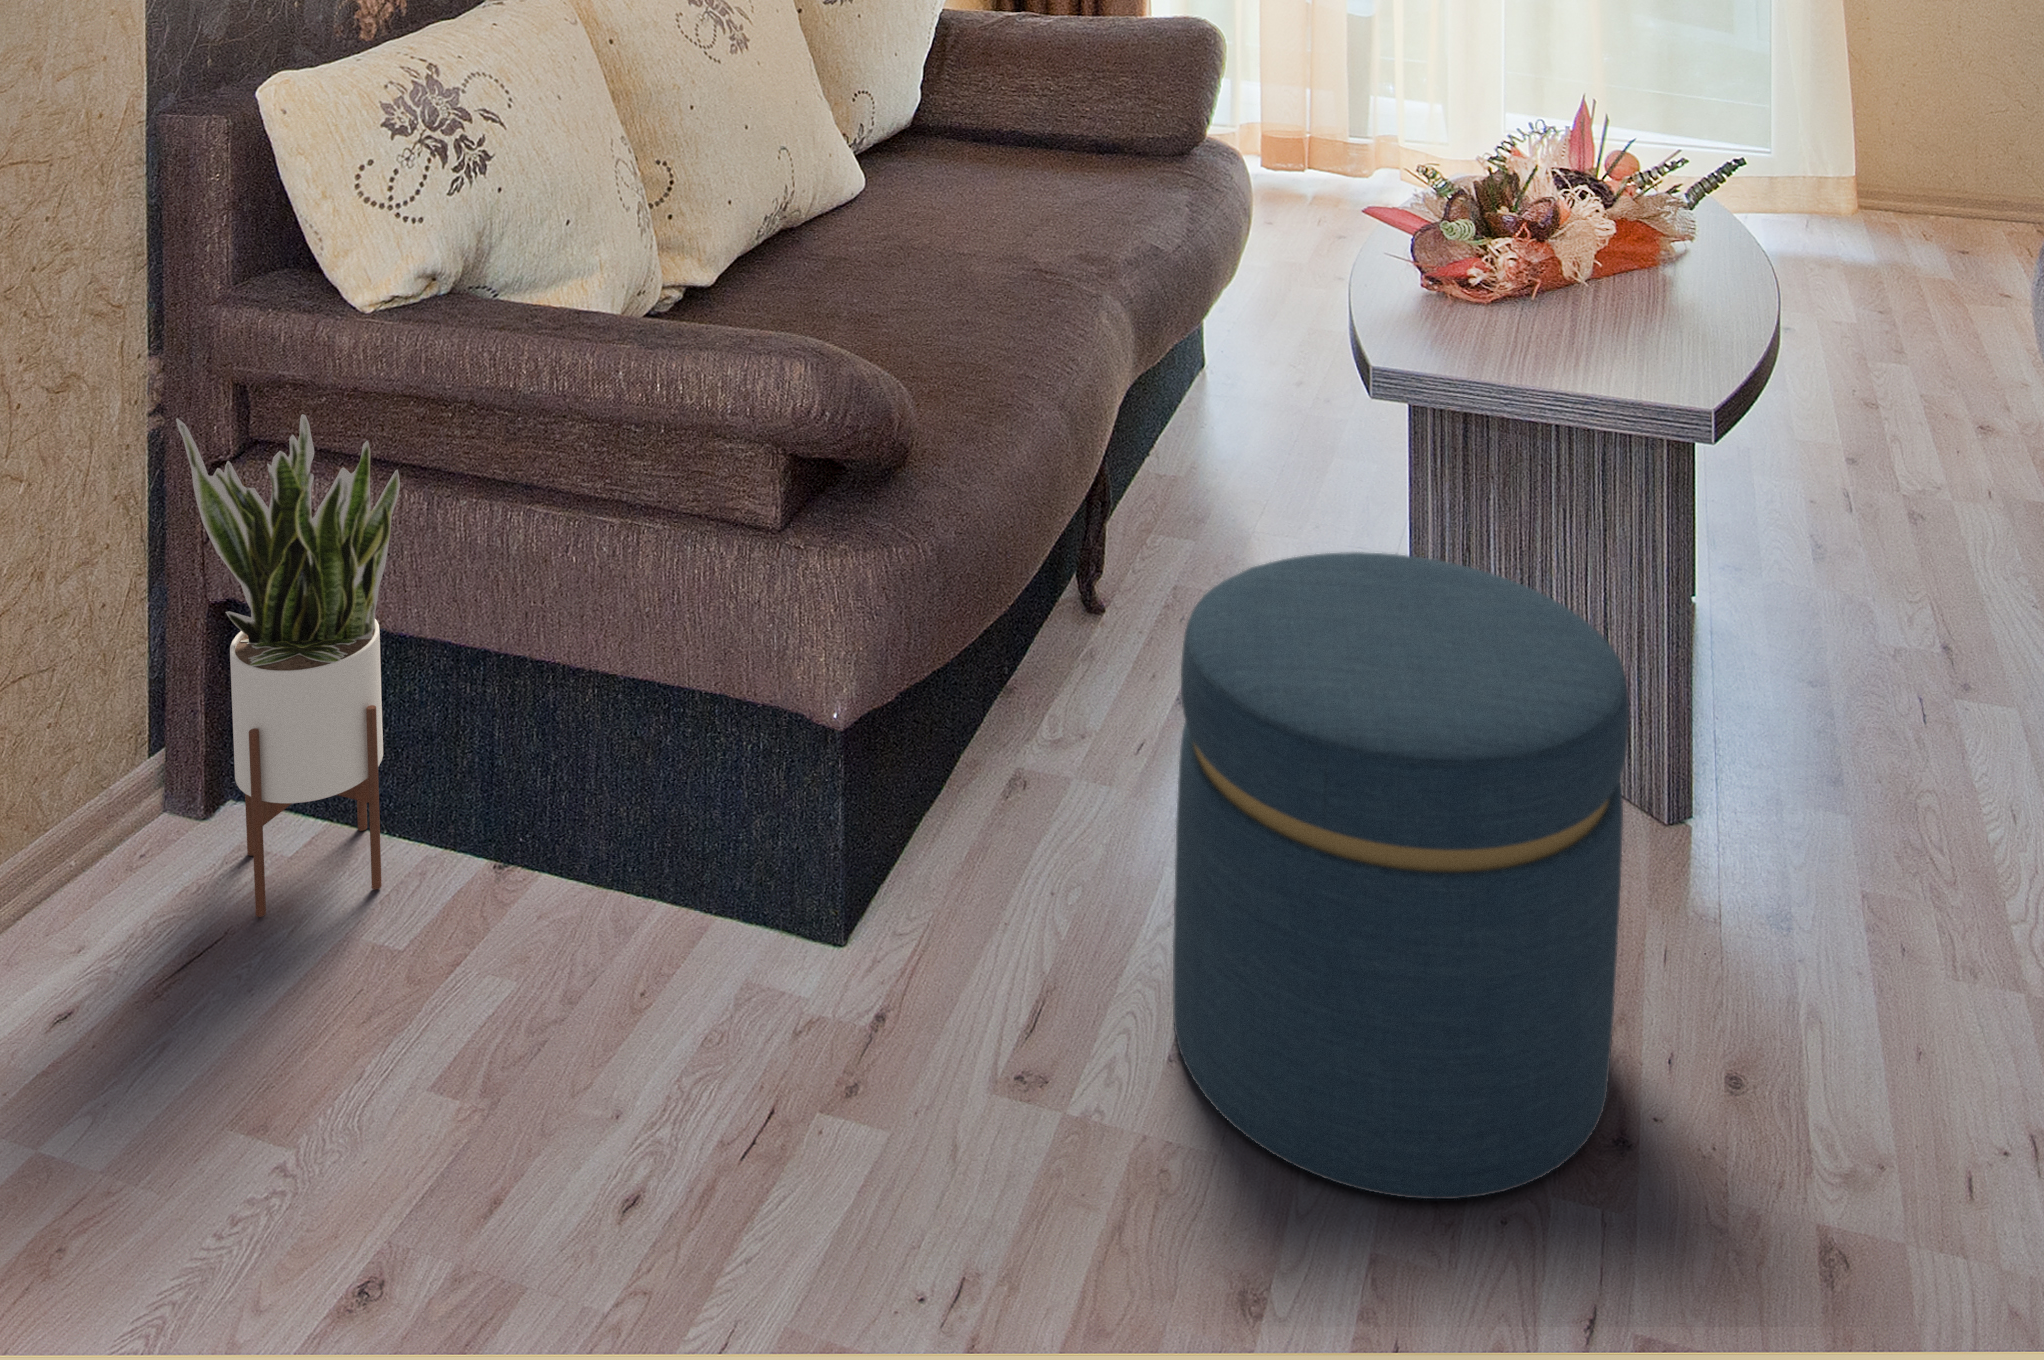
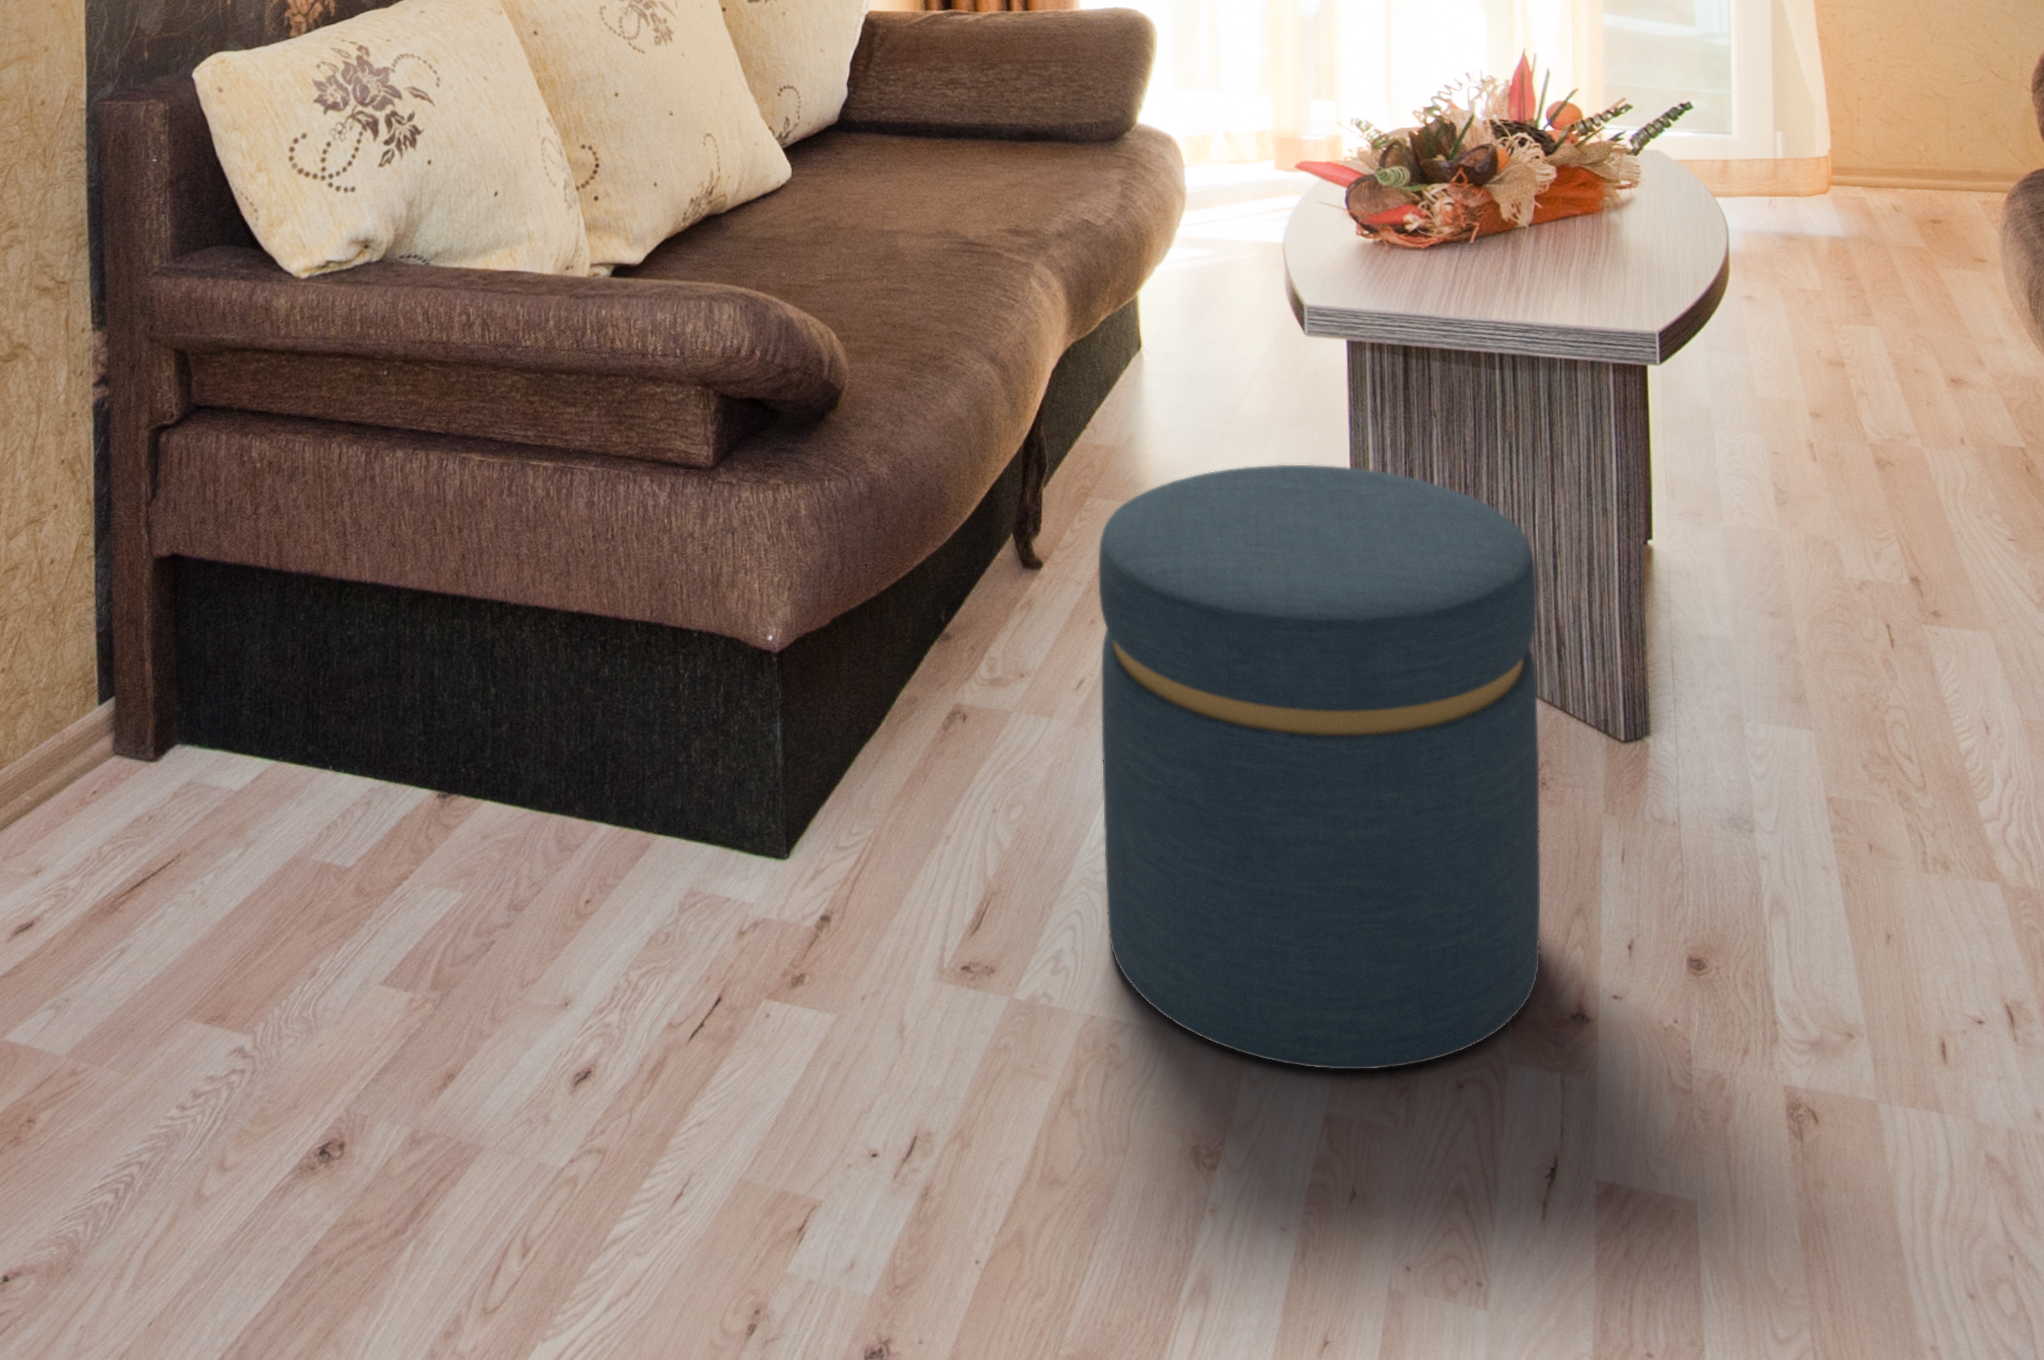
potted plant: present [176,414,400,917] -> none [120,368,339,868]

